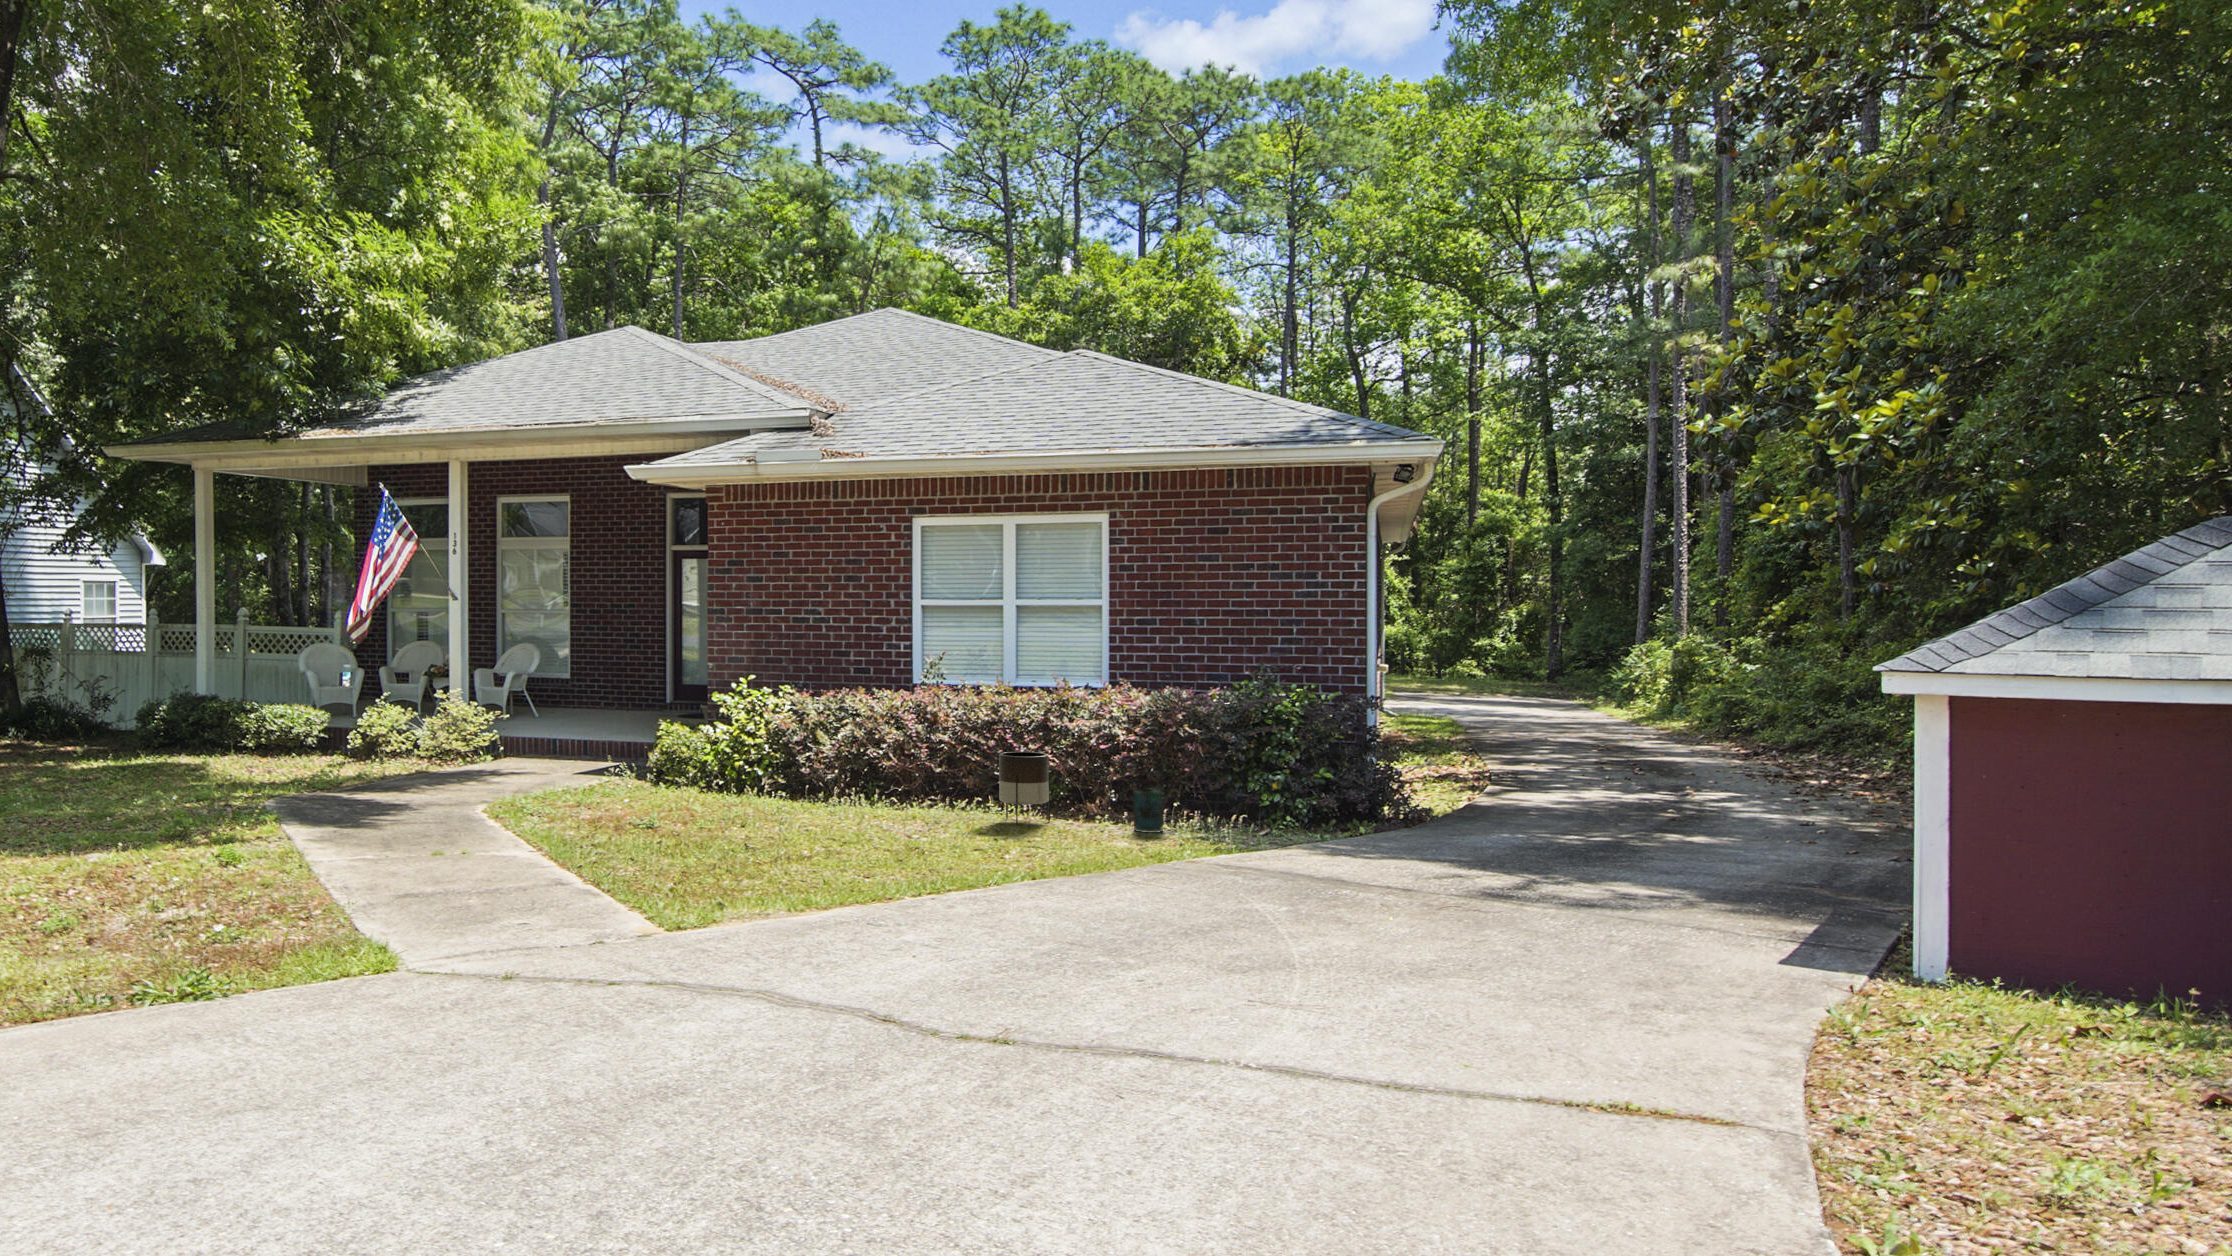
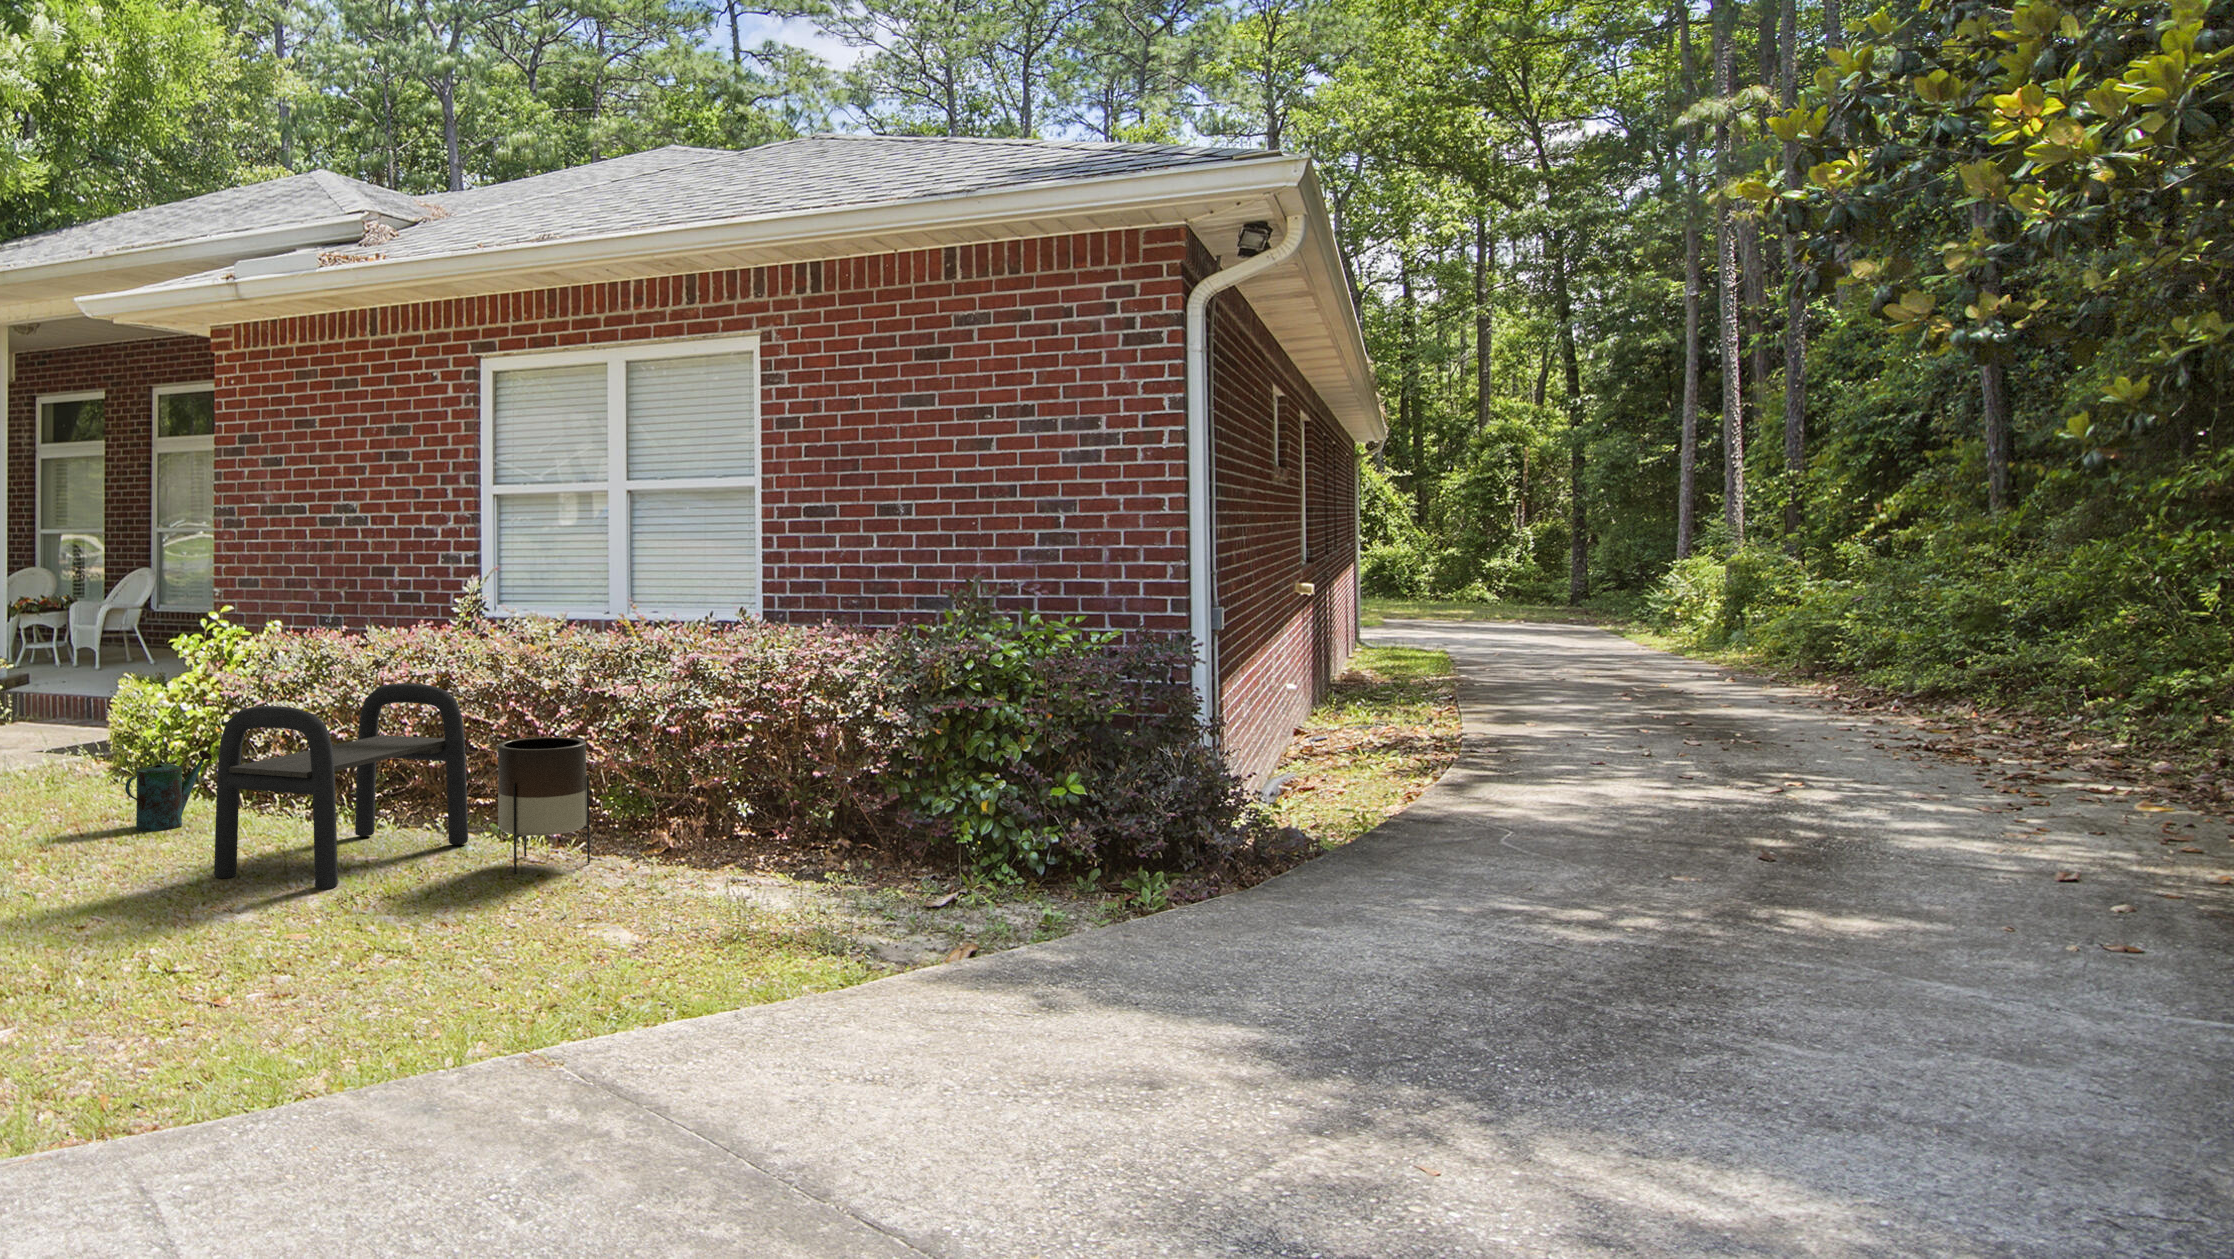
bench: present [1401,650,1441,679] -> present [214,683,468,889]
watering can: present [1134,780,1163,833] -> present [125,750,212,831]

